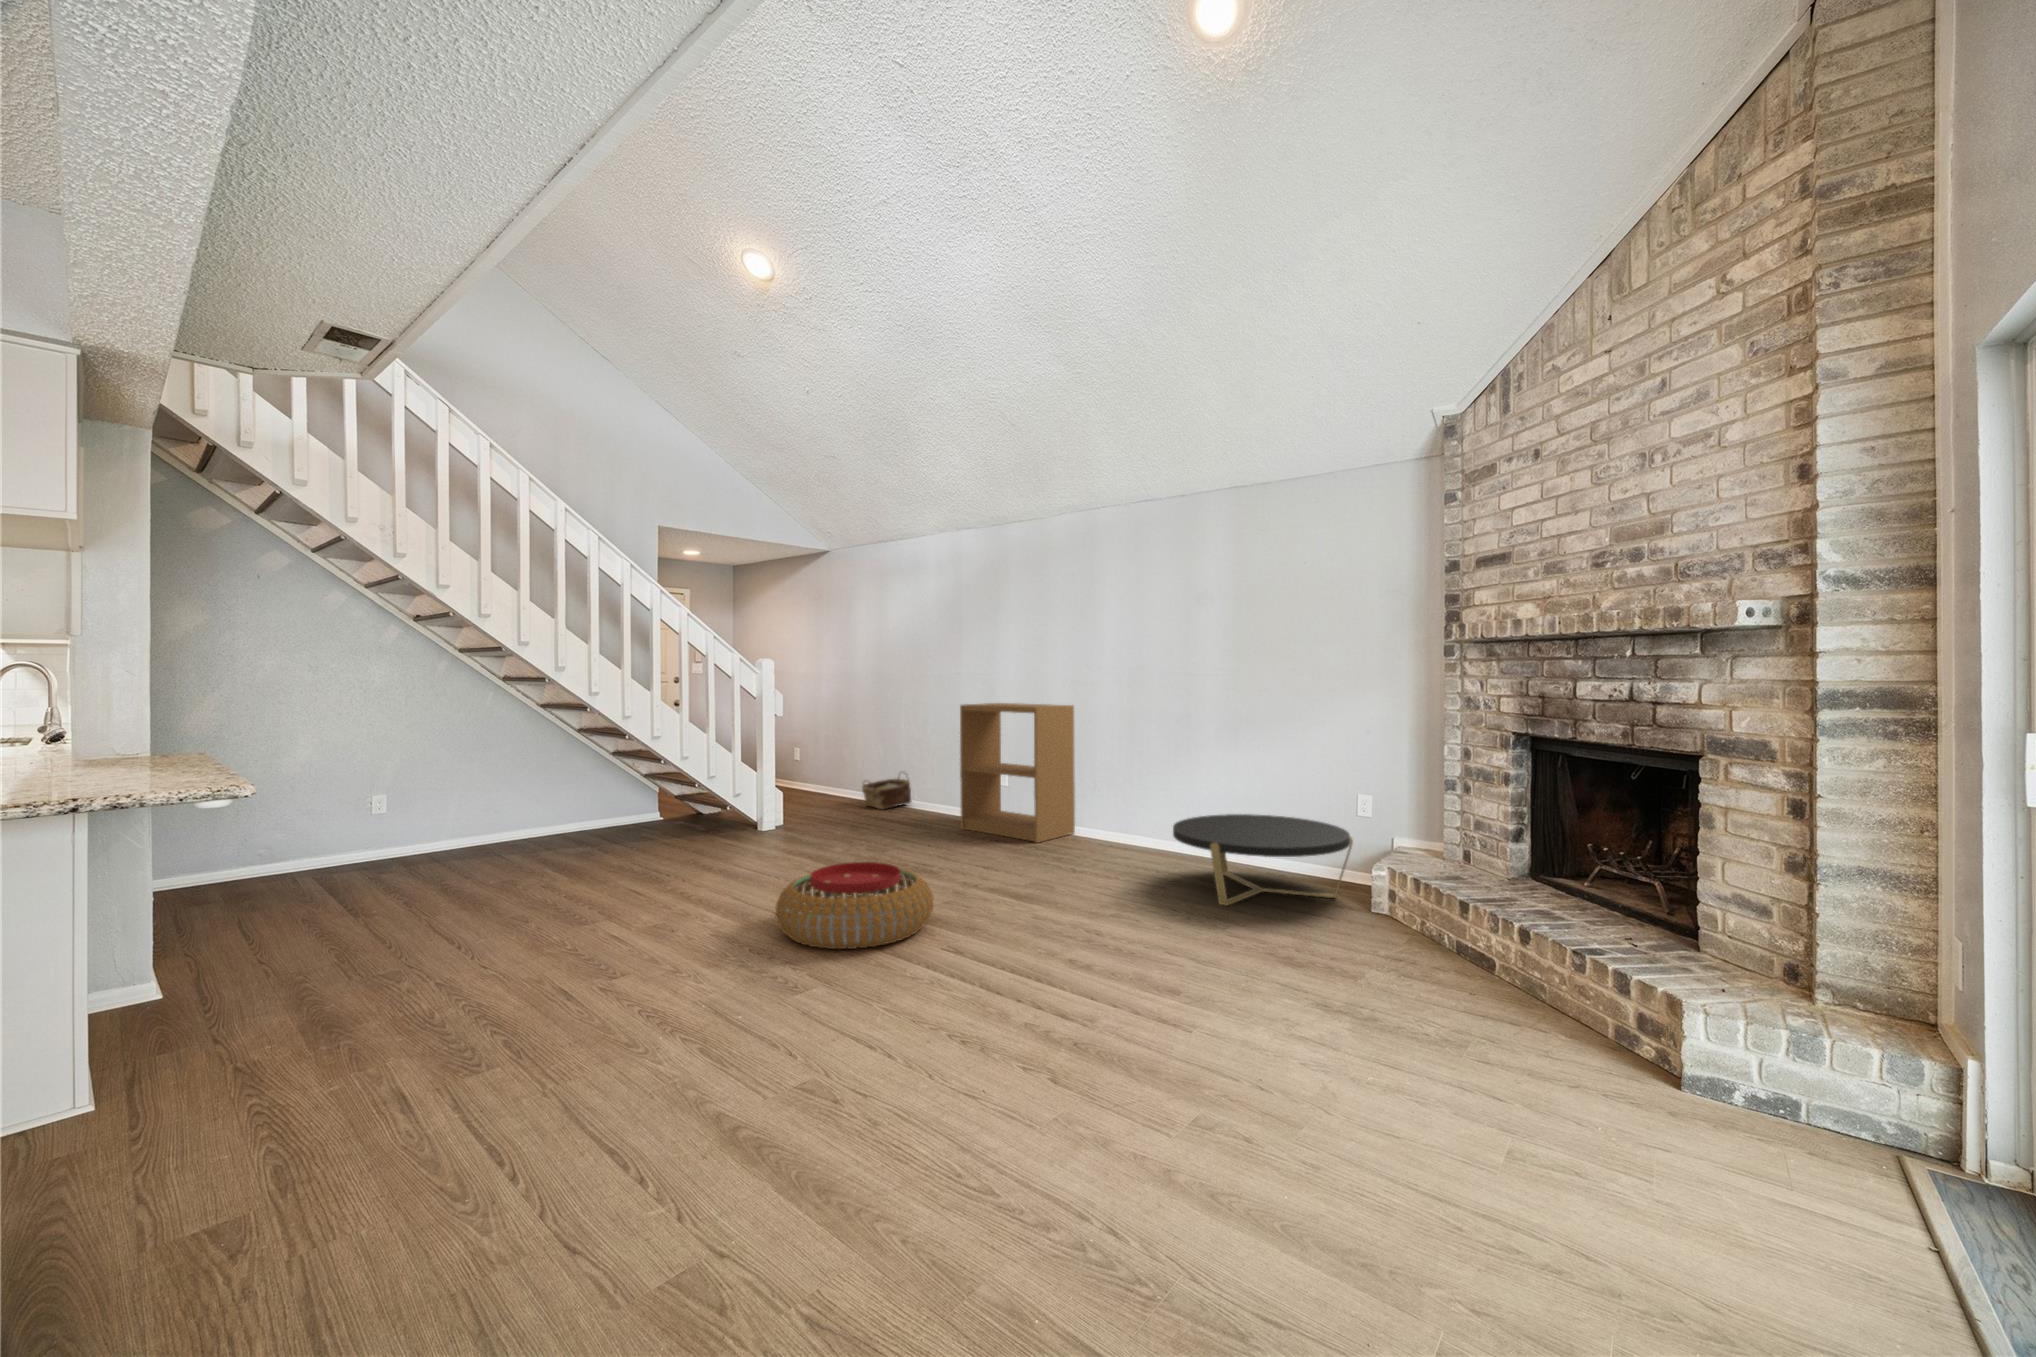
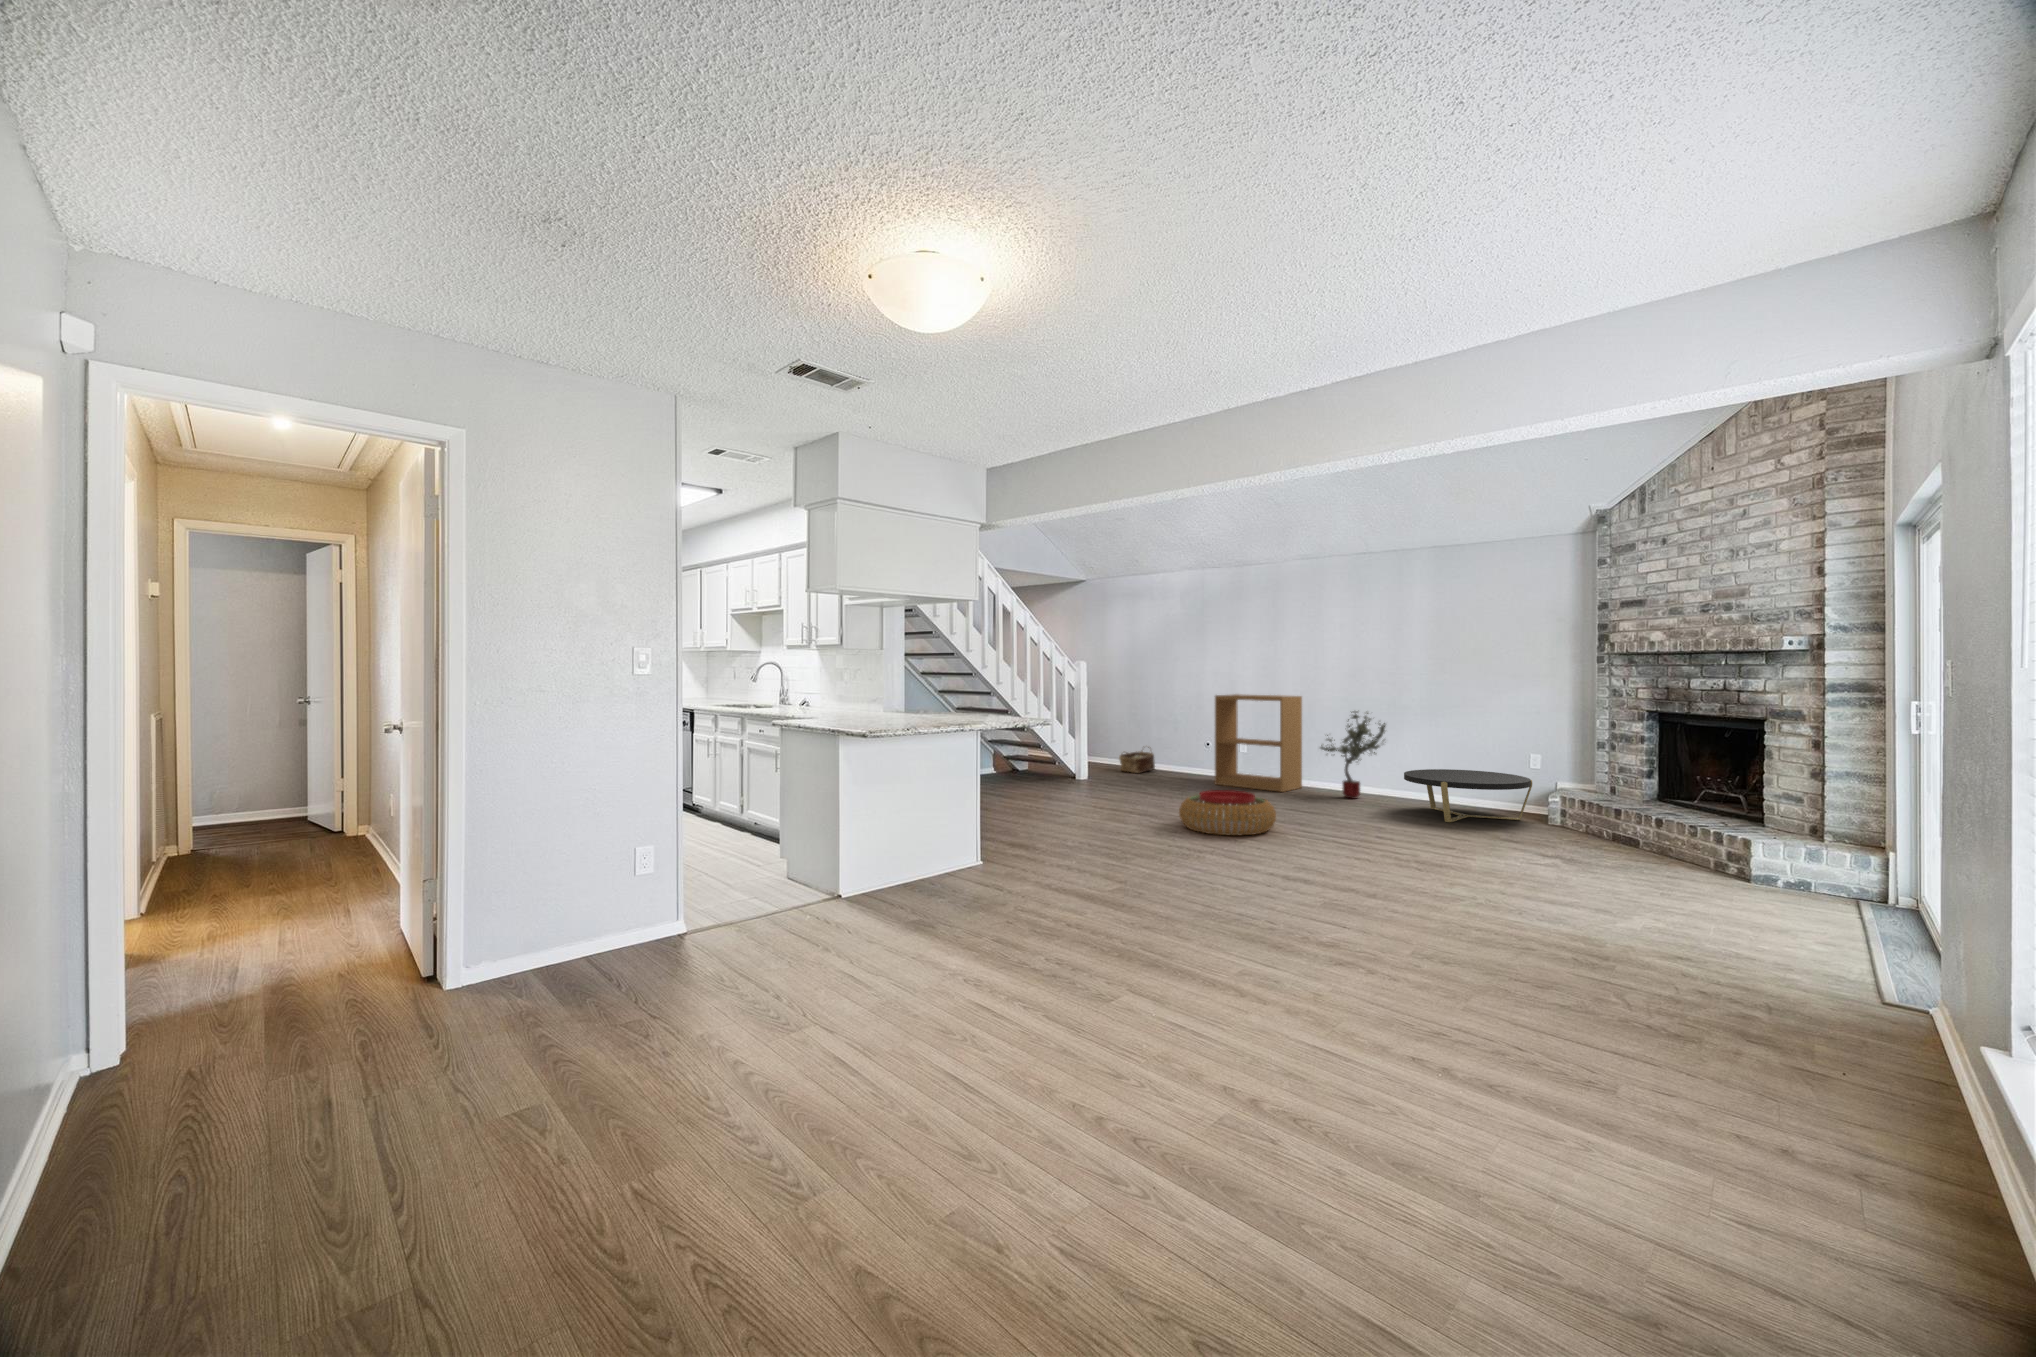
potted tree: none [1086,726,1171,854] -> present [1320,711,1386,799]

